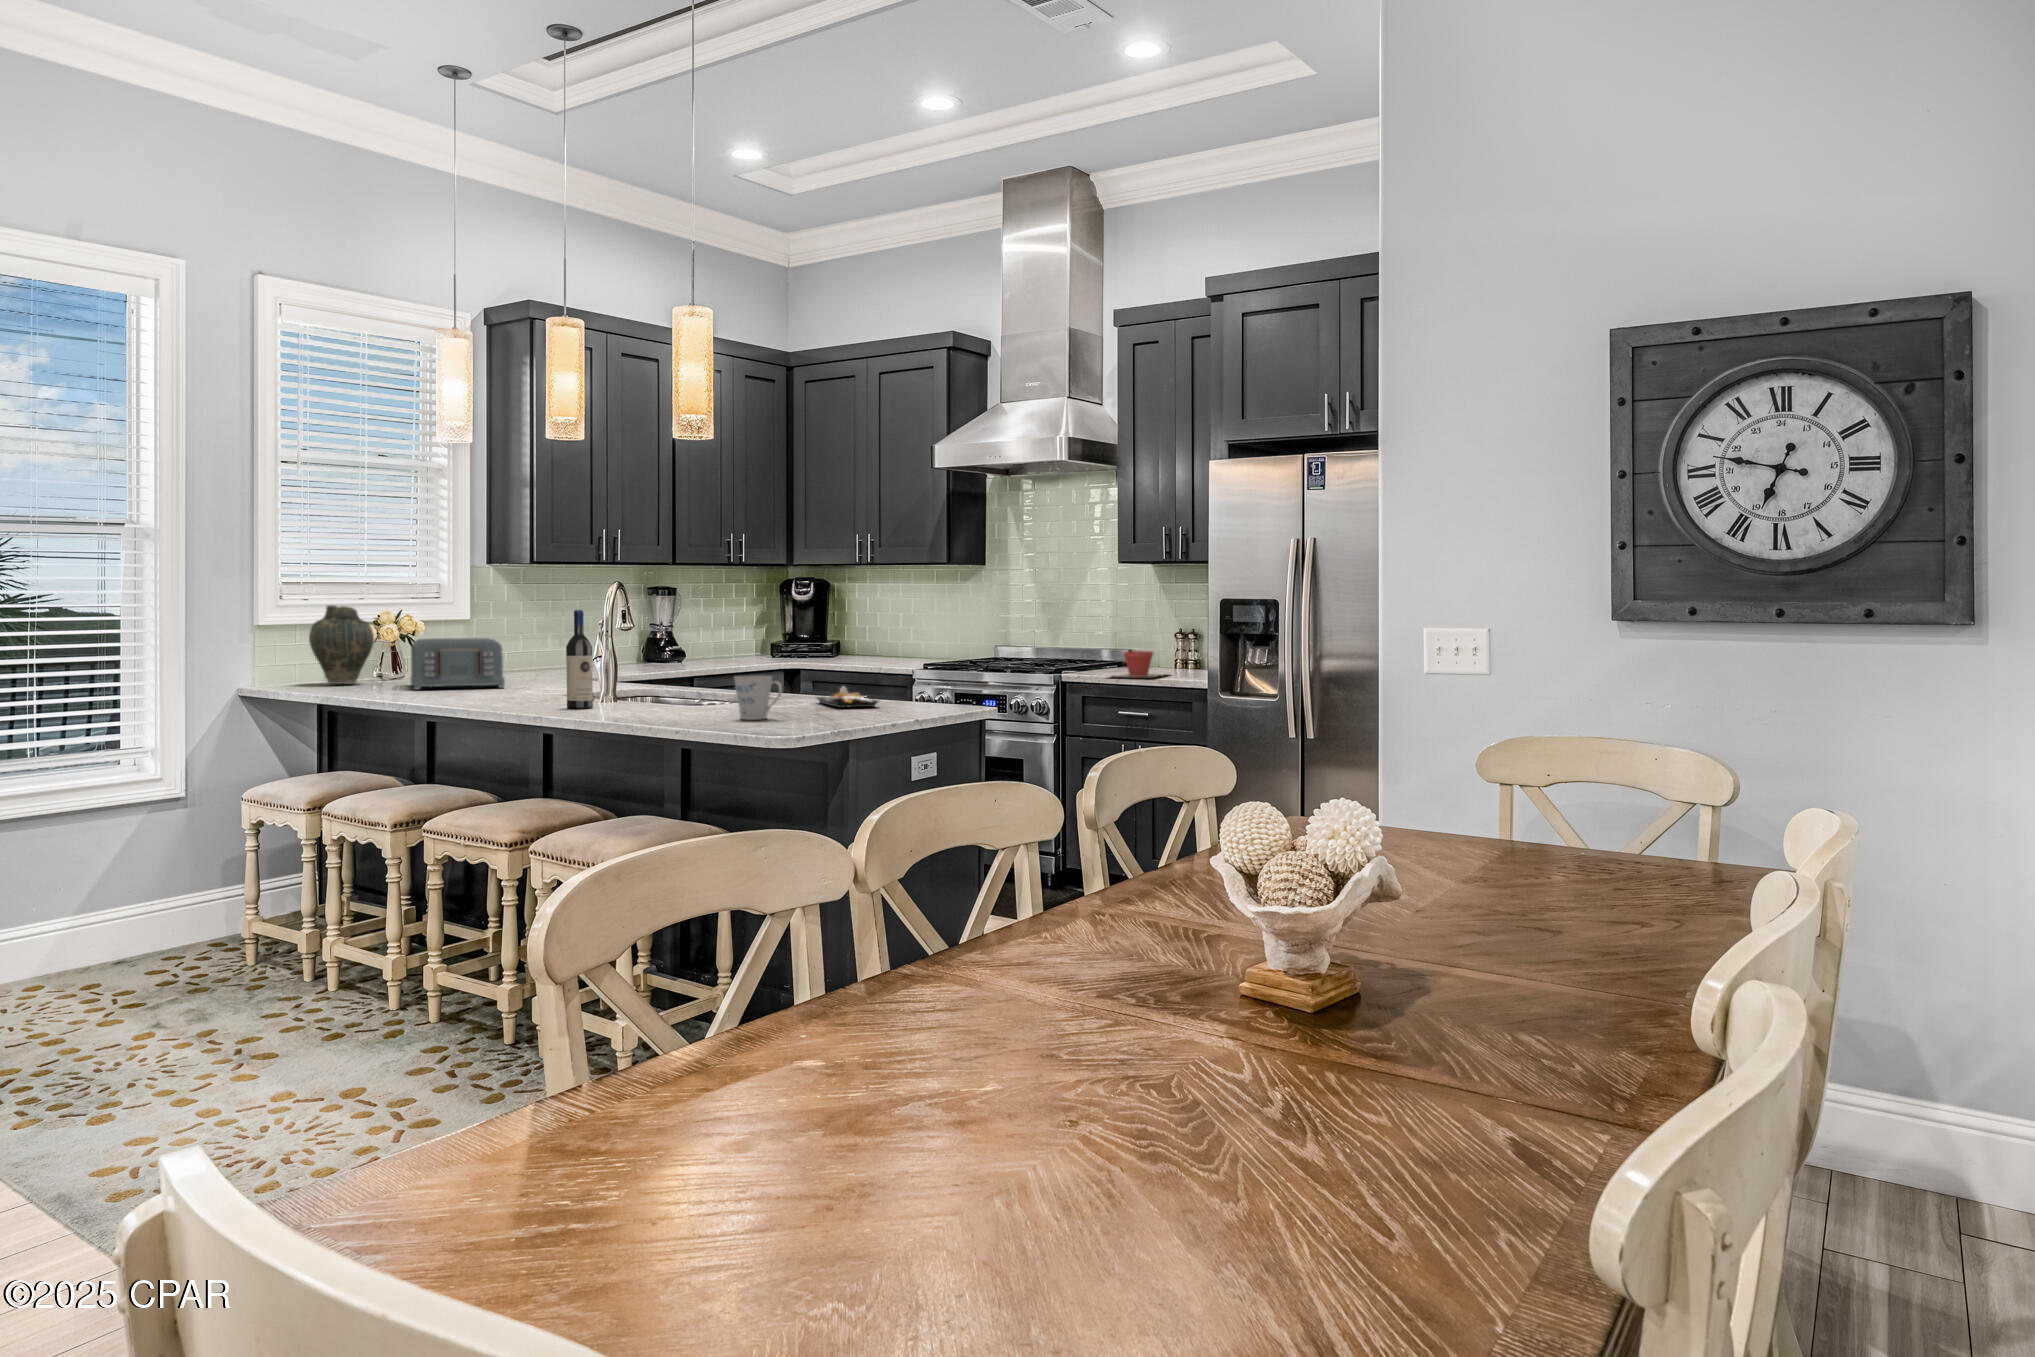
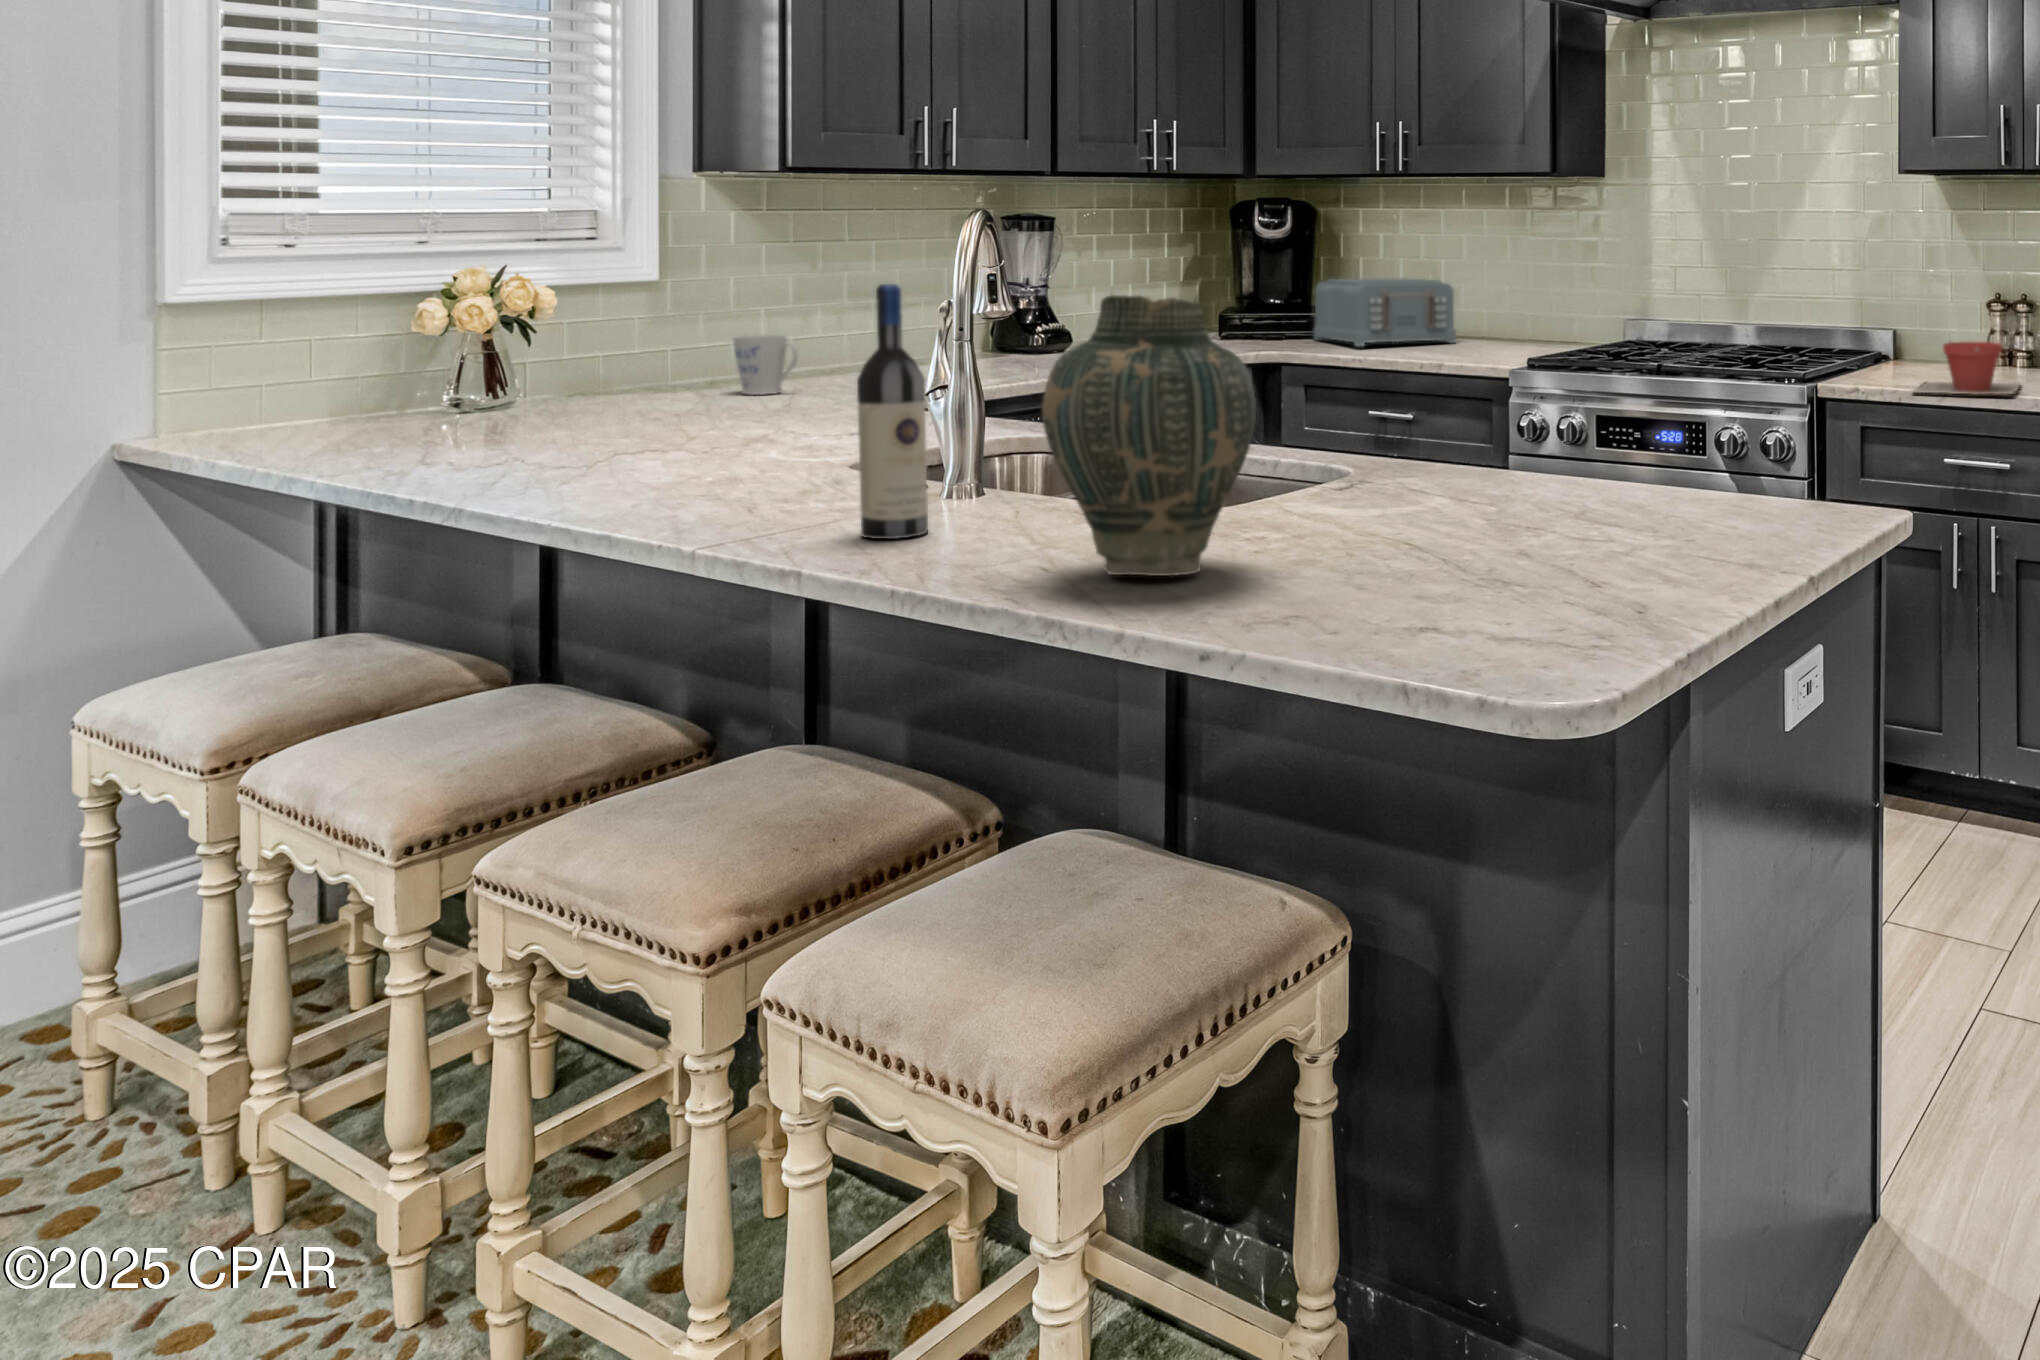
vase: present [309,605,374,684] -> present [1042,295,1256,576]
toaster: present [411,638,505,690] -> present [1314,278,1456,346]
mug: present [735,675,782,720] -> present [733,336,799,395]
plate: present [817,687,878,707] -> none [1462,465,1653,527]

